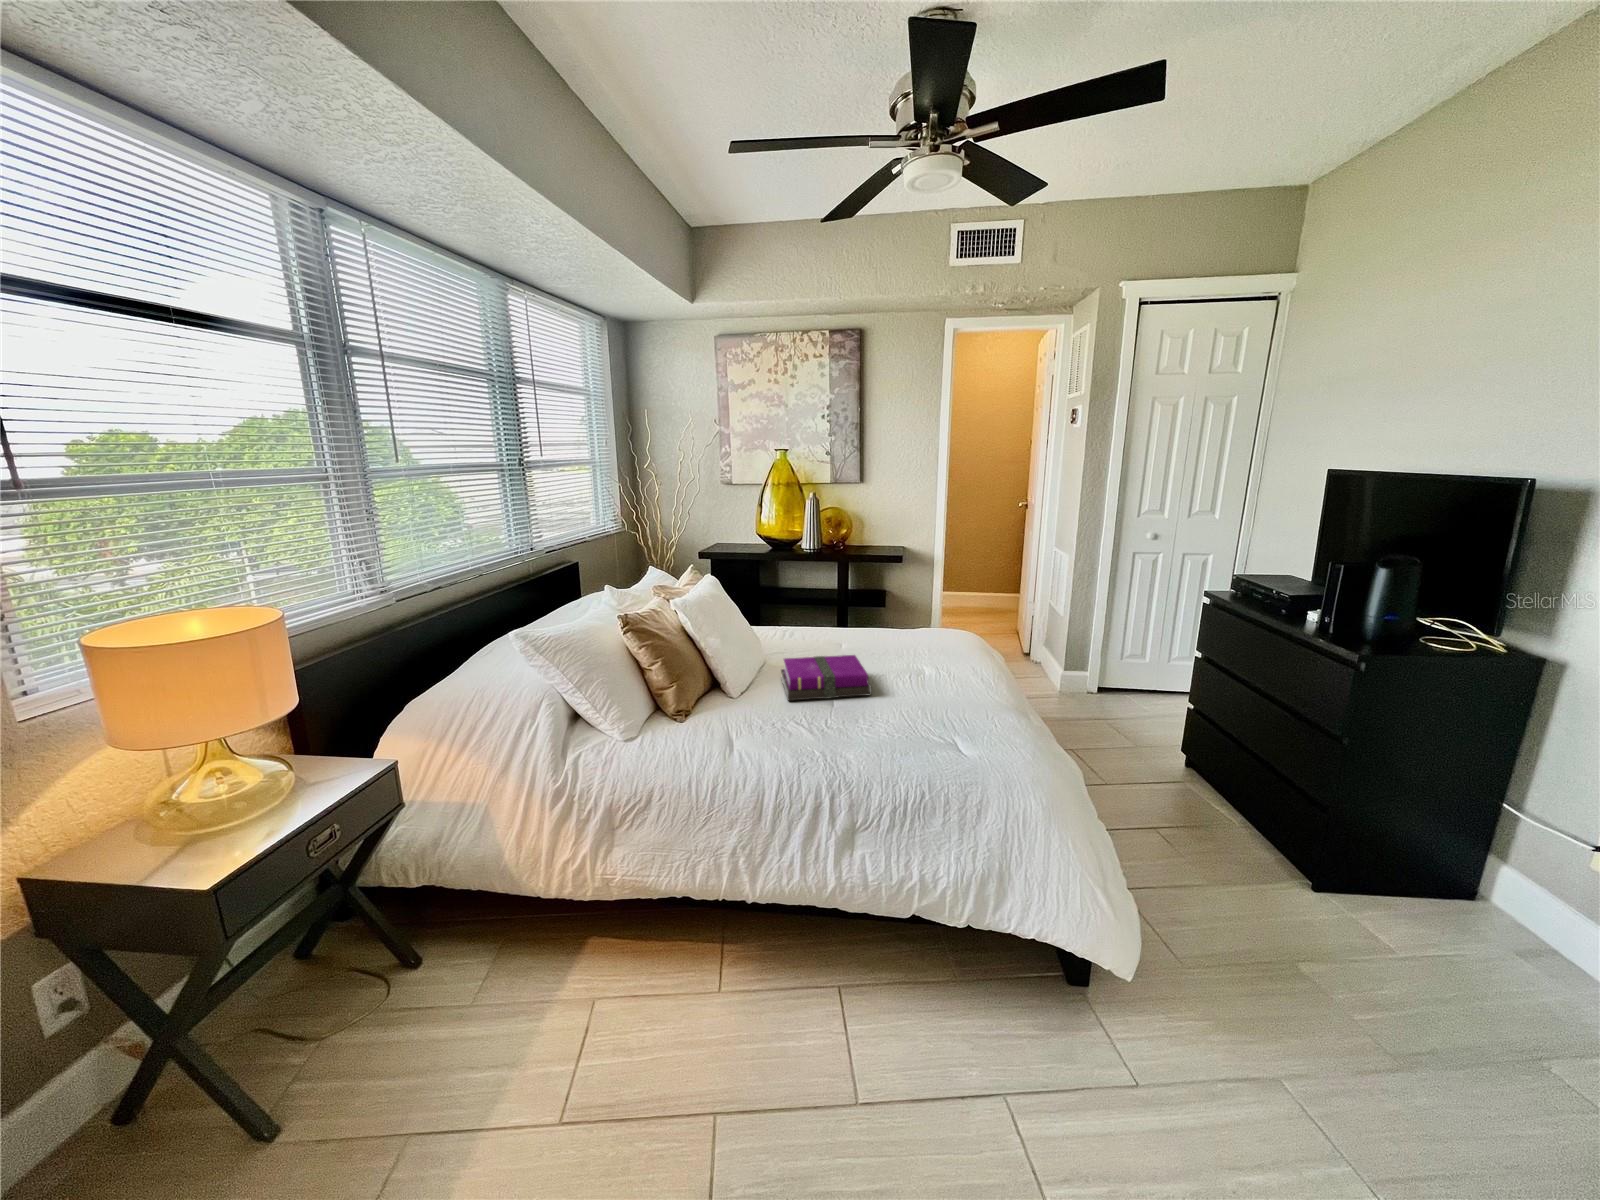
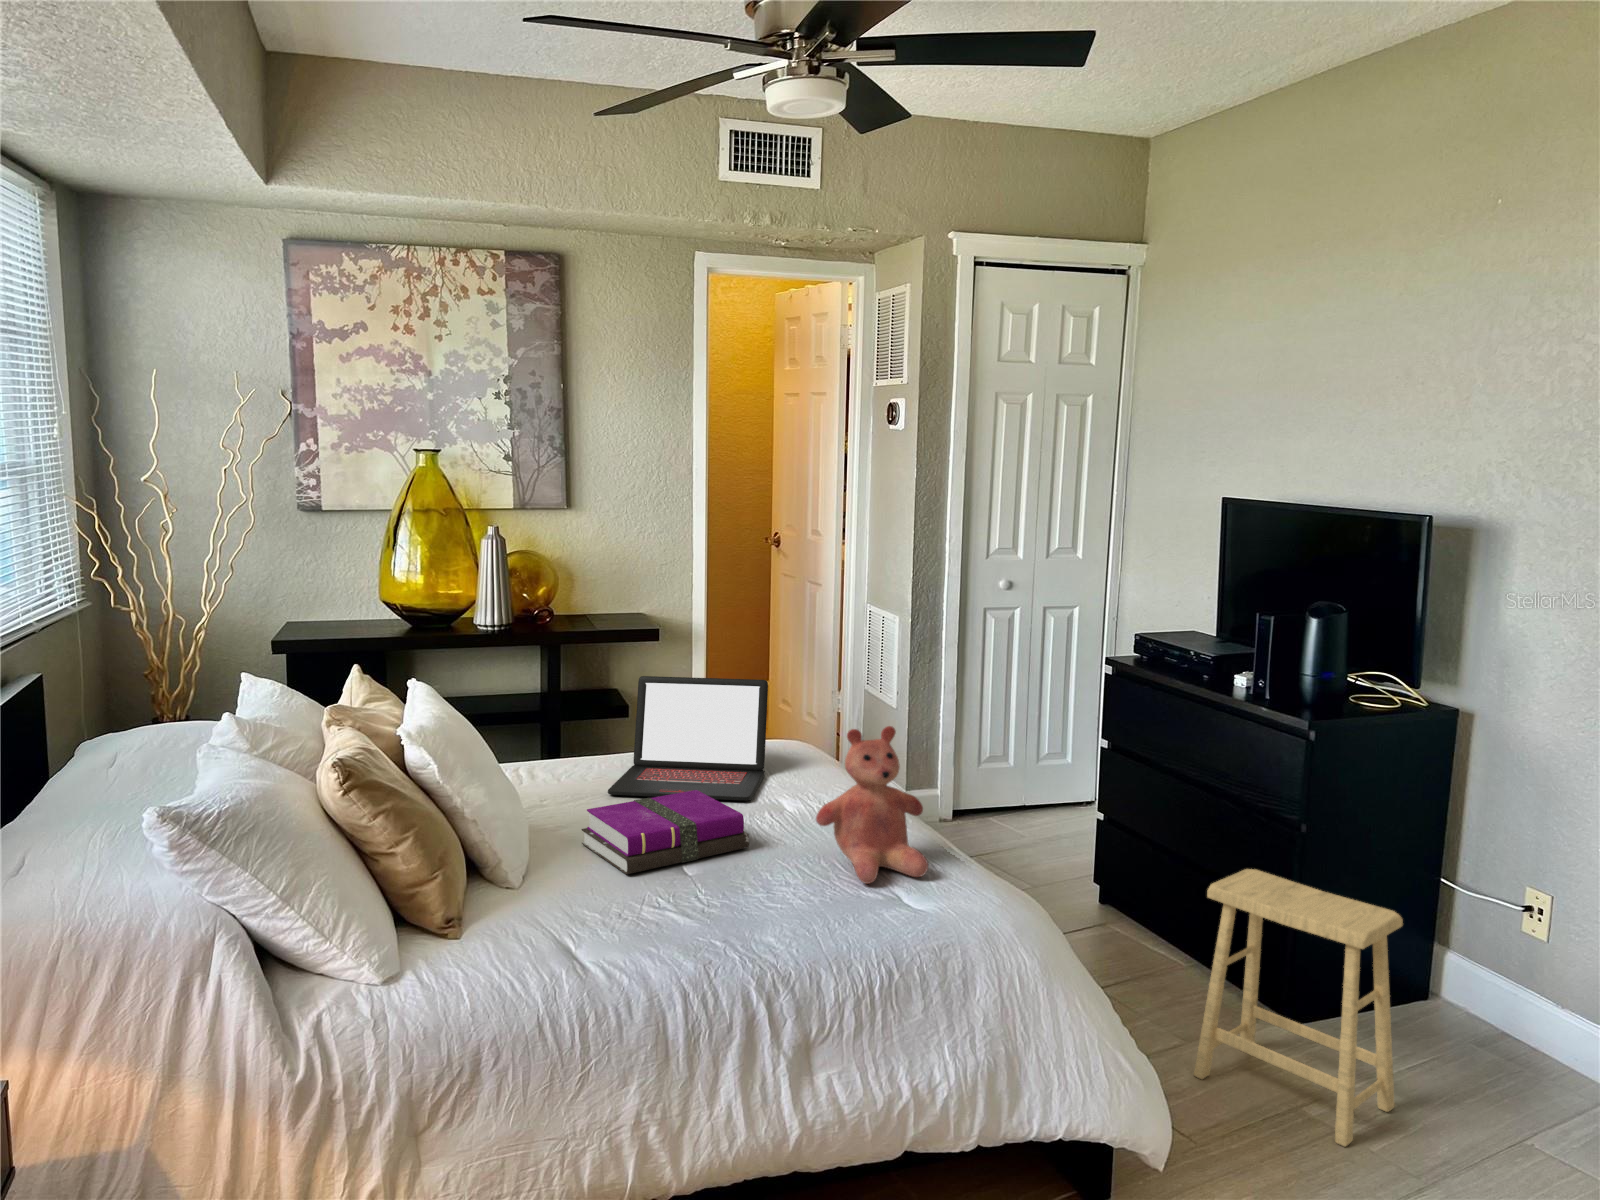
laptop: none [819,582,927,664] -> present [608,676,768,800]
teddy bear: none [904,629,983,735] -> present [816,726,928,884]
footstool: none [1204,771,1425,1013] -> present [1194,869,1403,1147]

